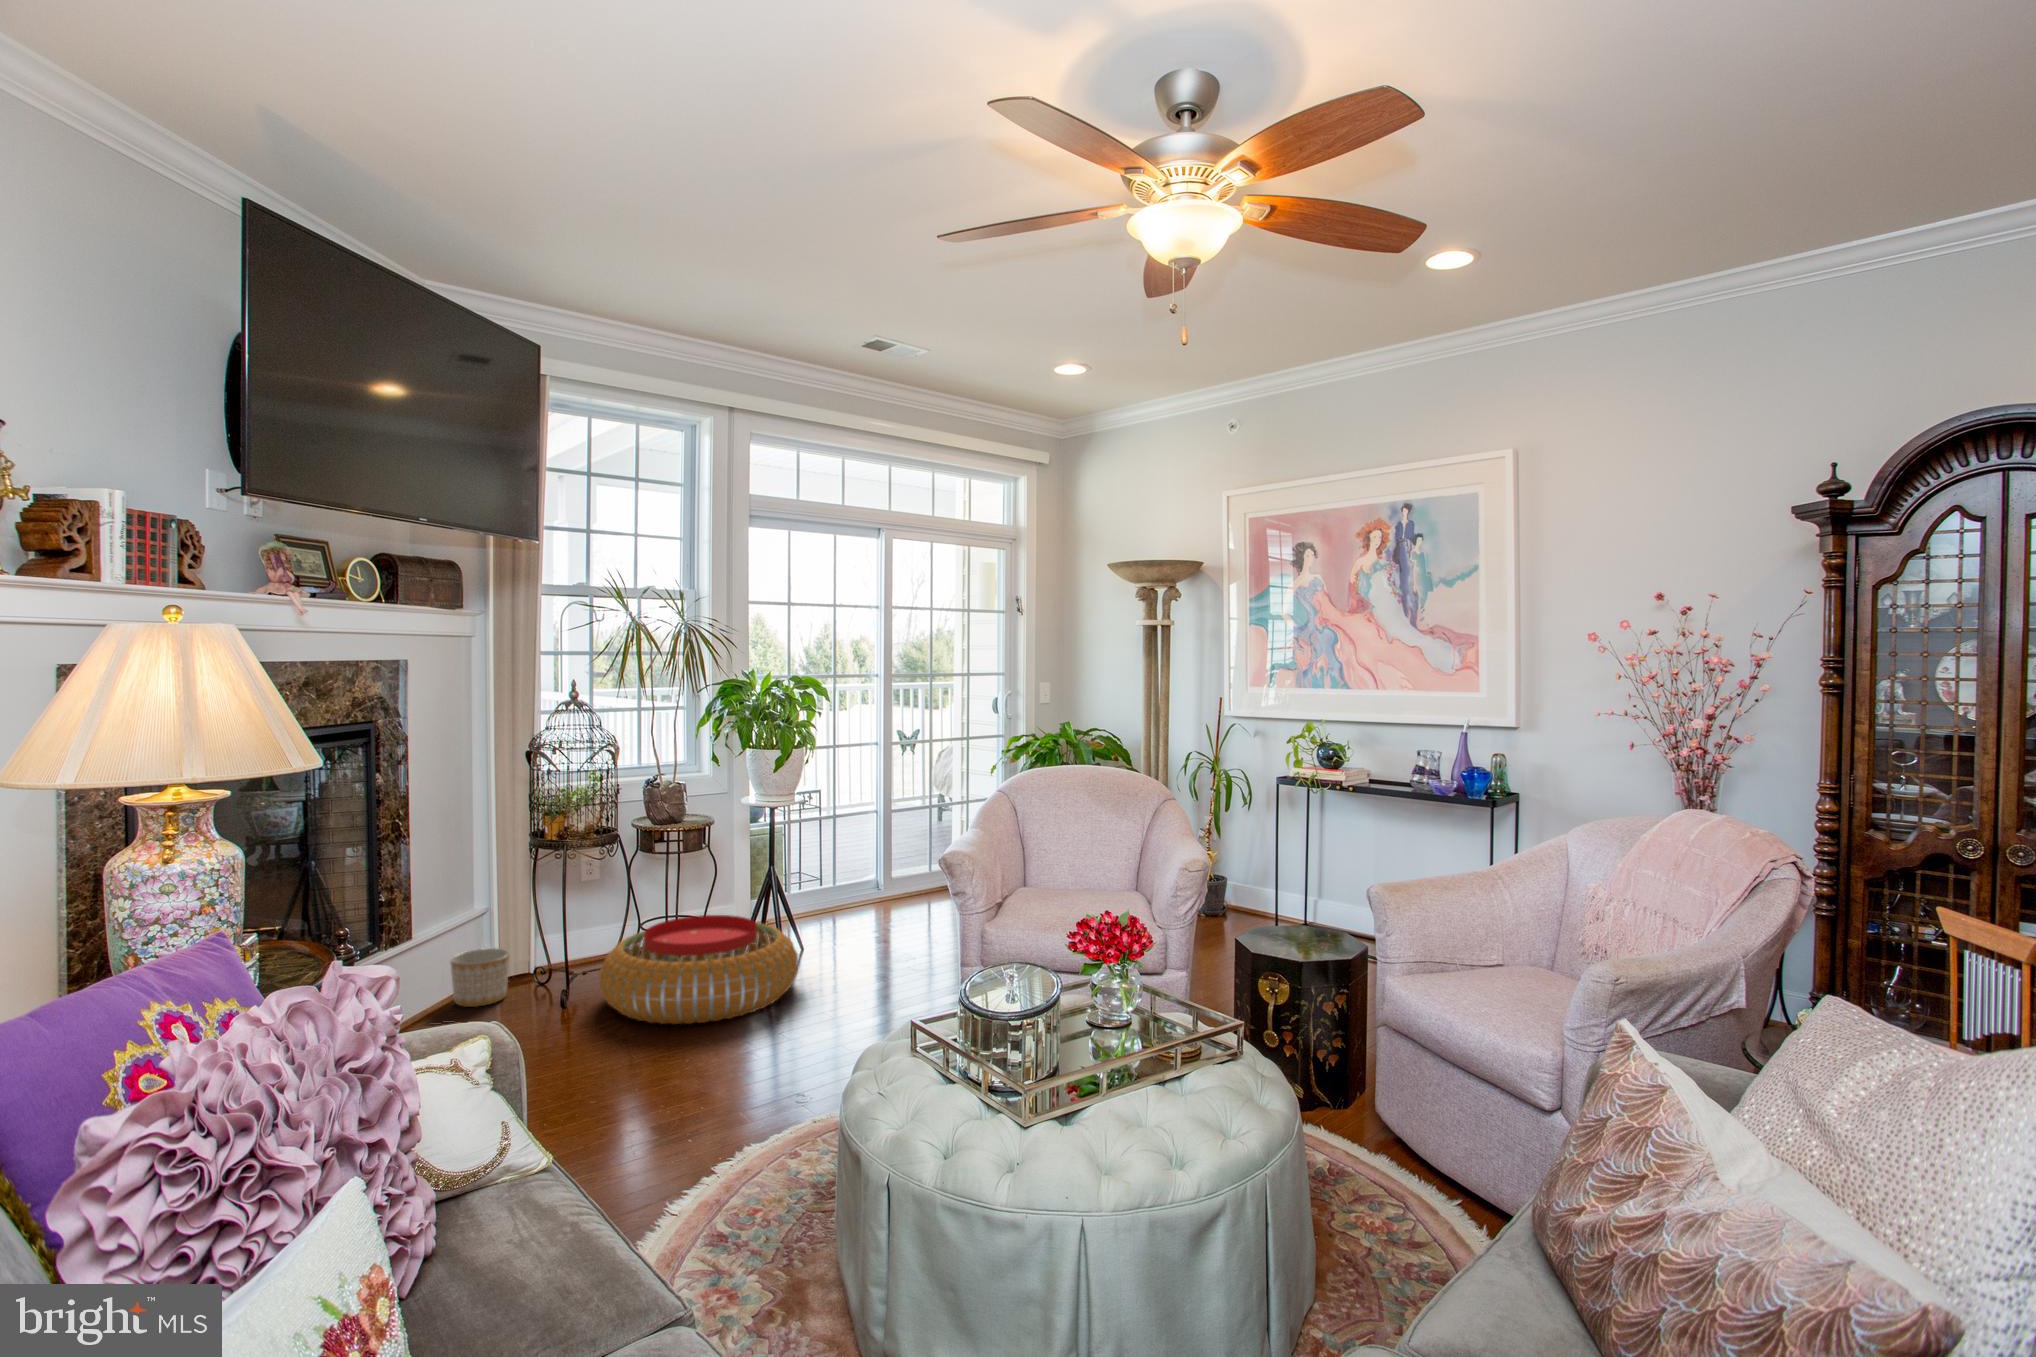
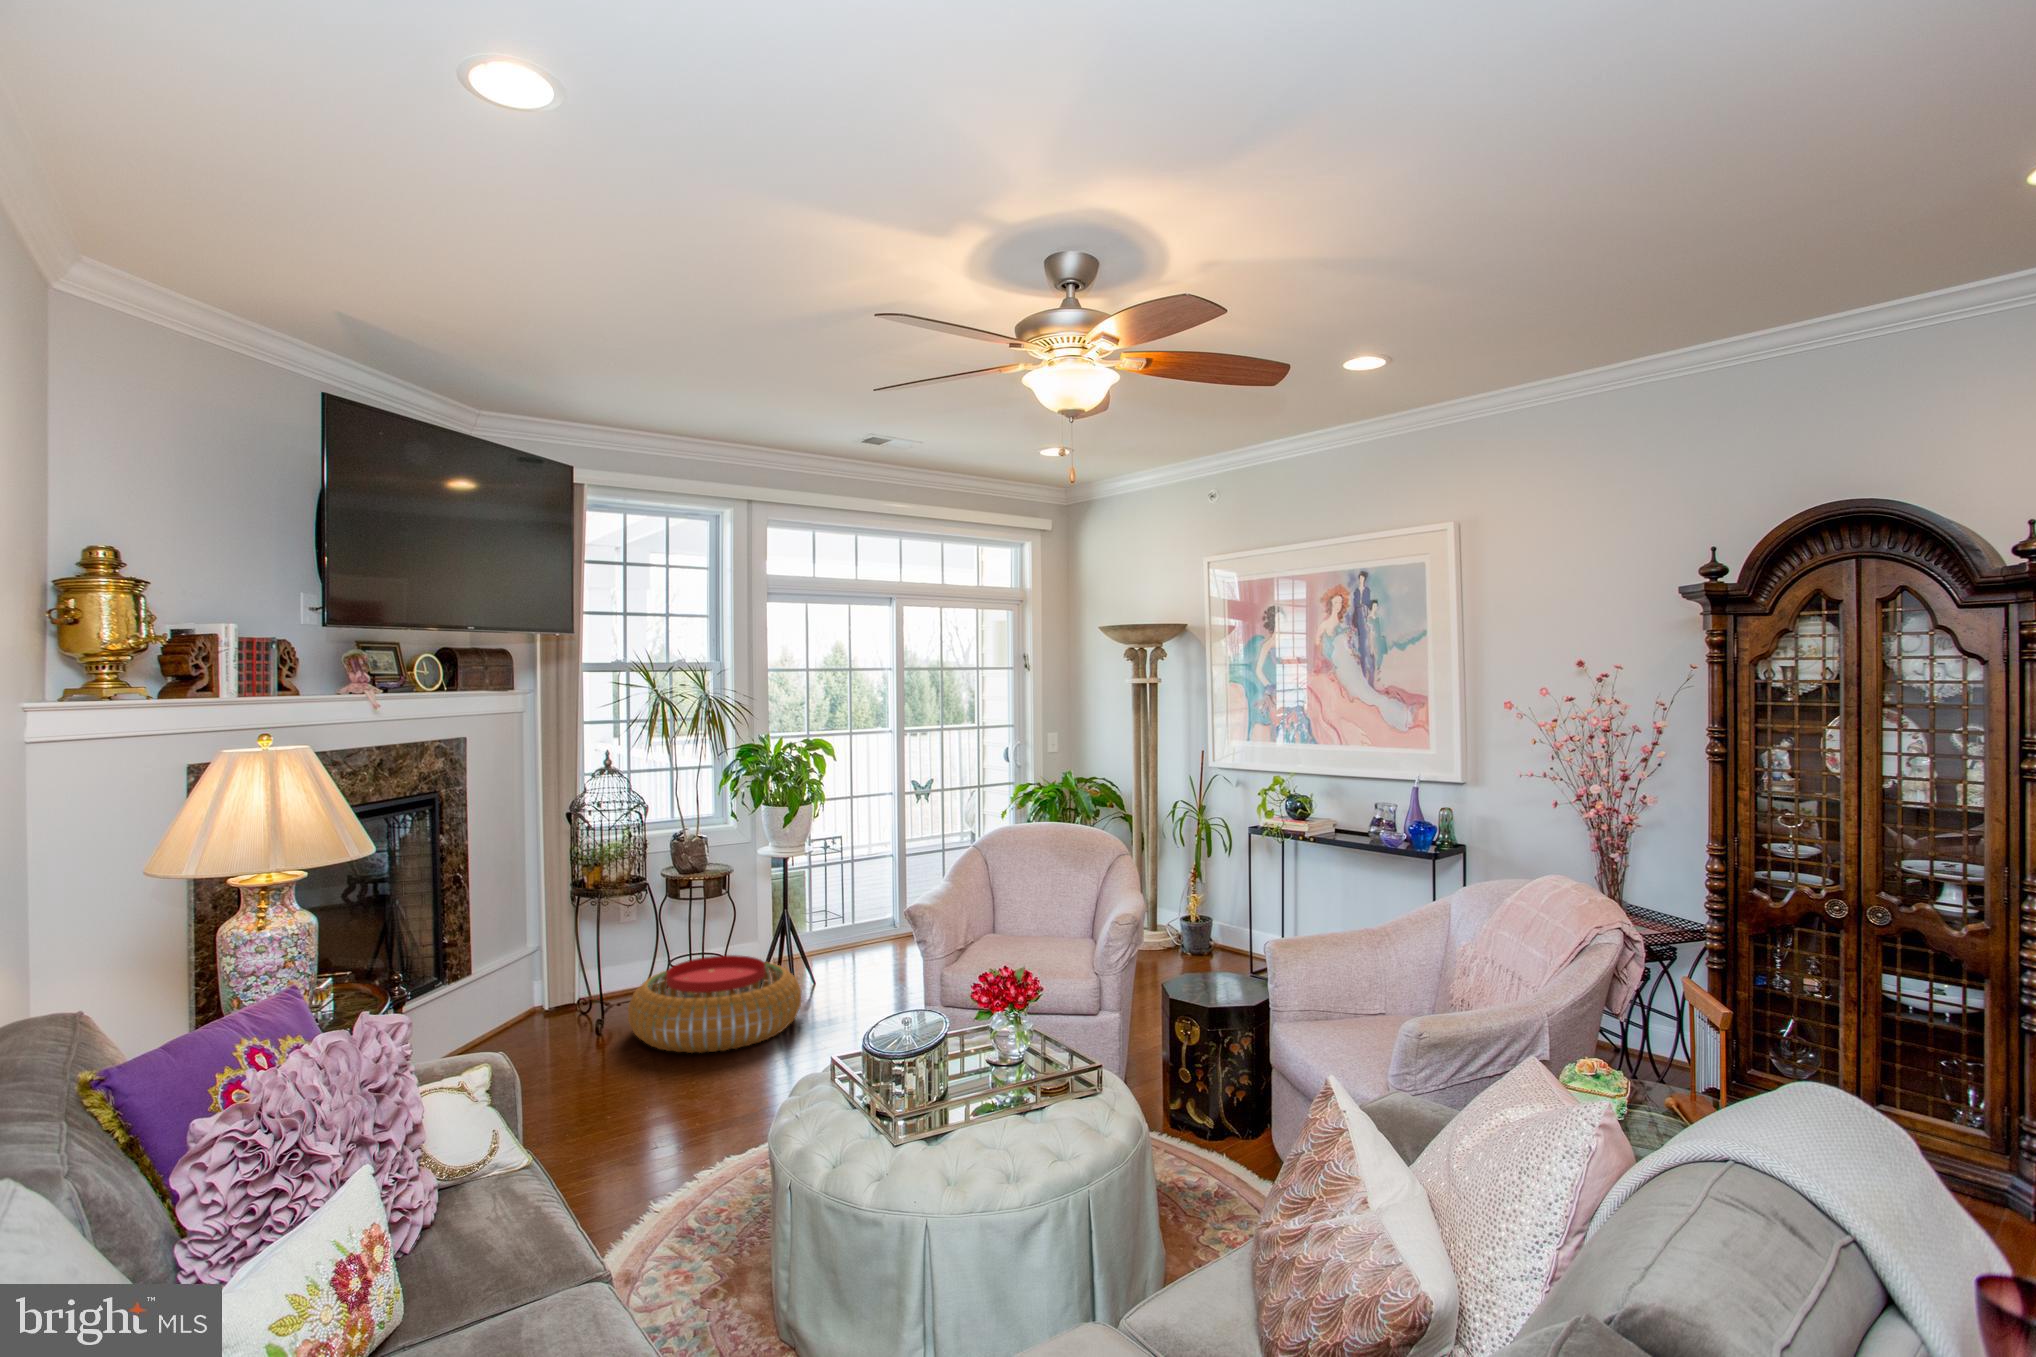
planter: present [450,948,510,1007] -> none [505,984,555,1035]

